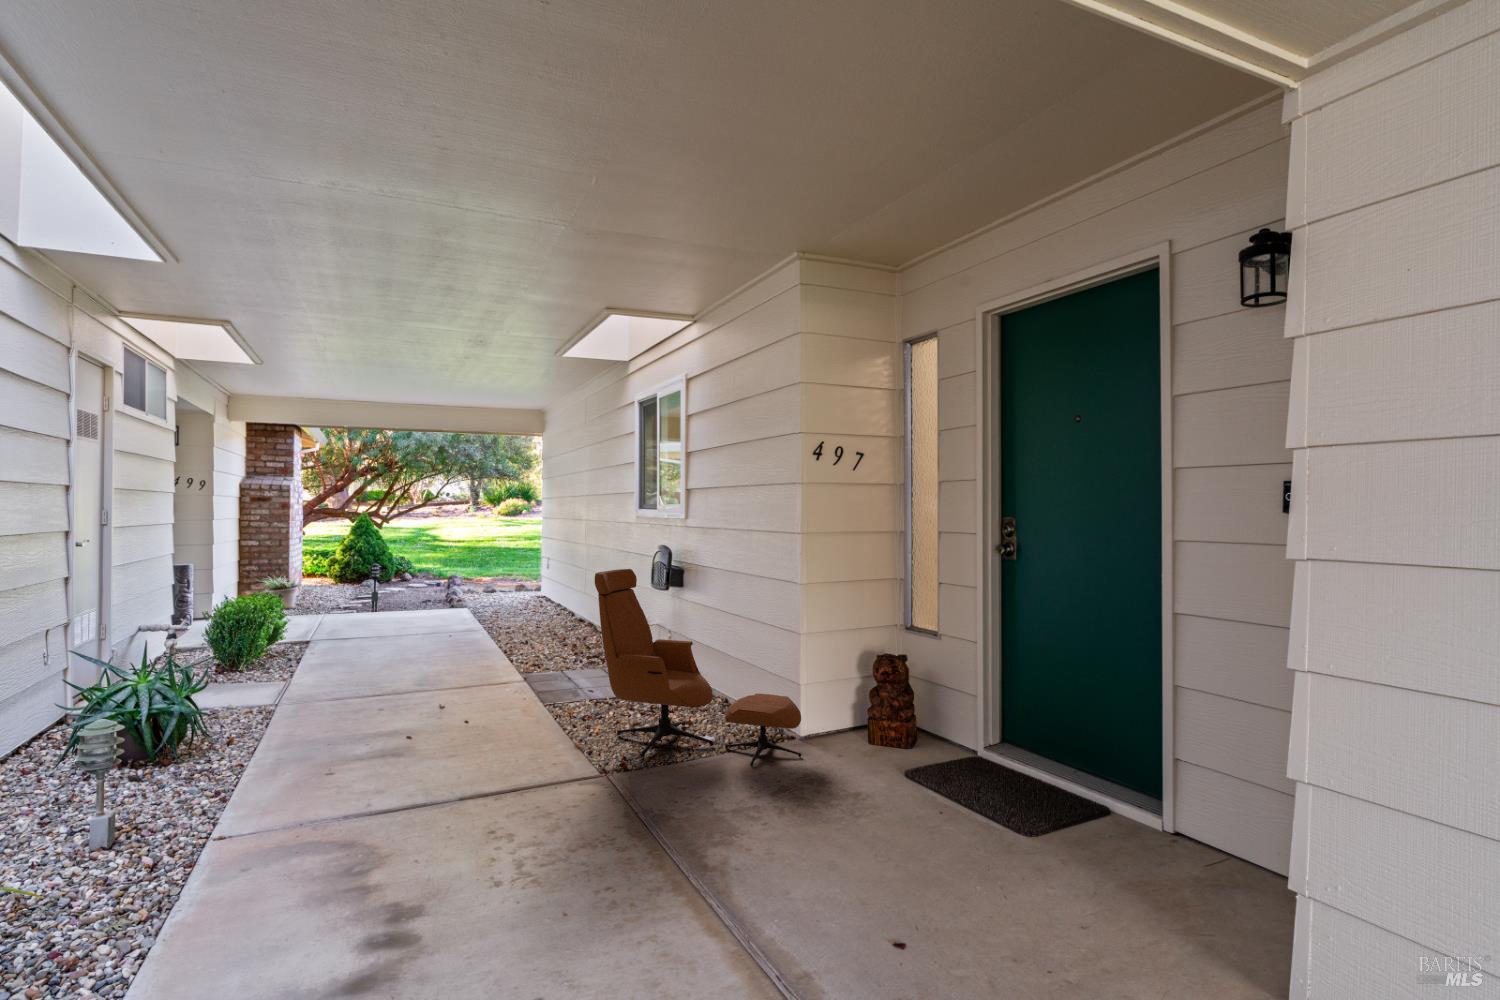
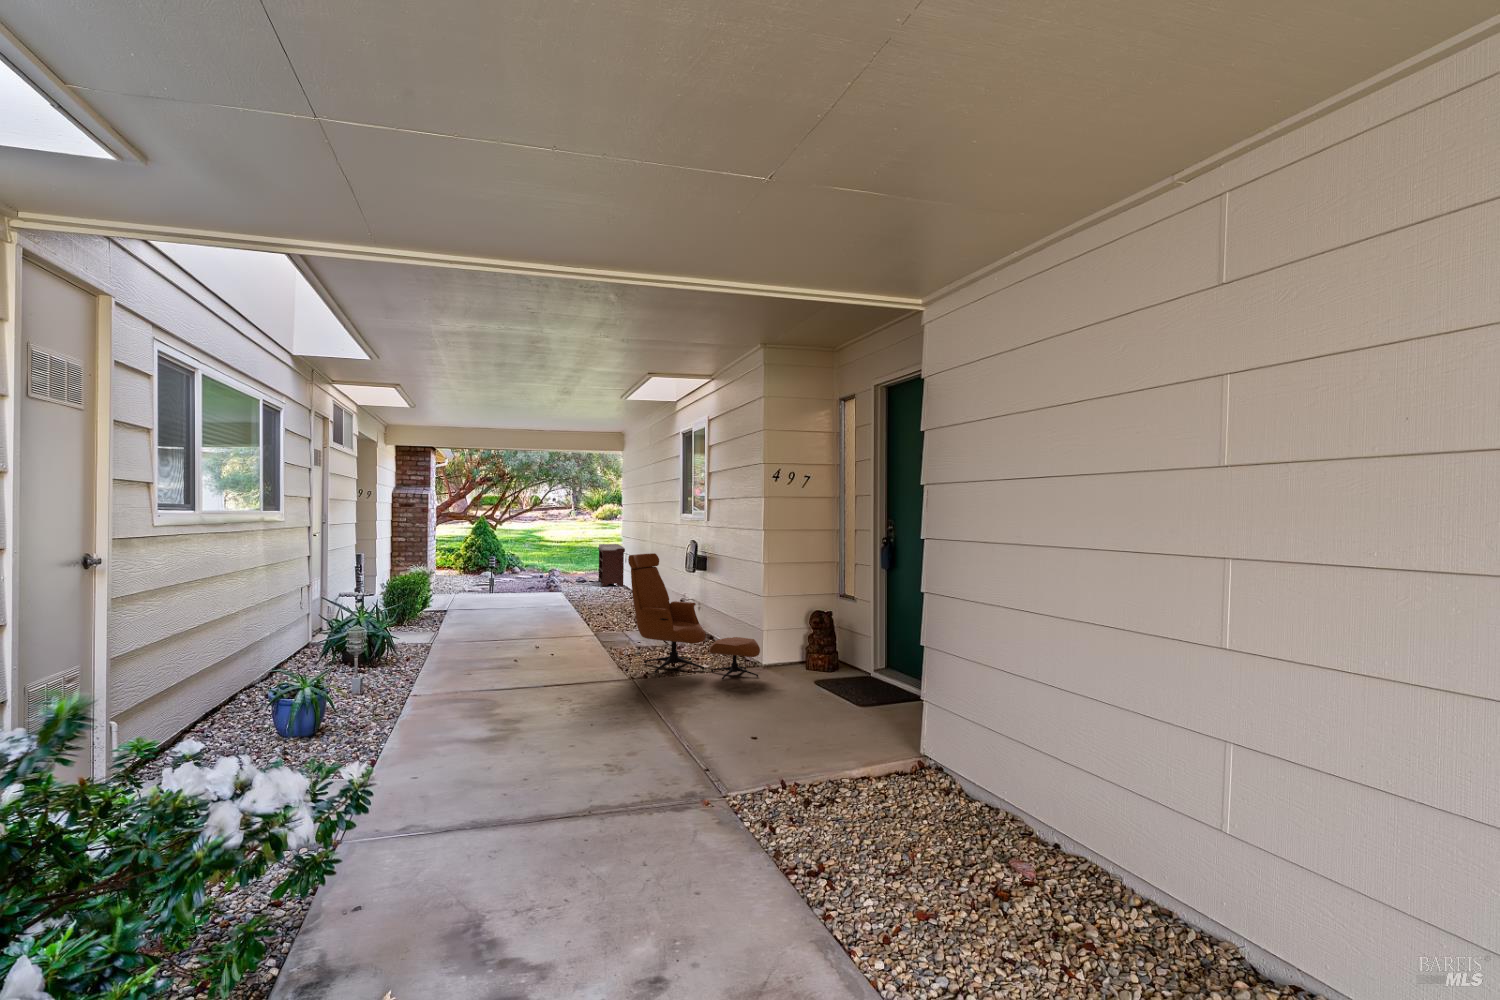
bench: none [512,546,548,599] -> present [598,544,625,587]

